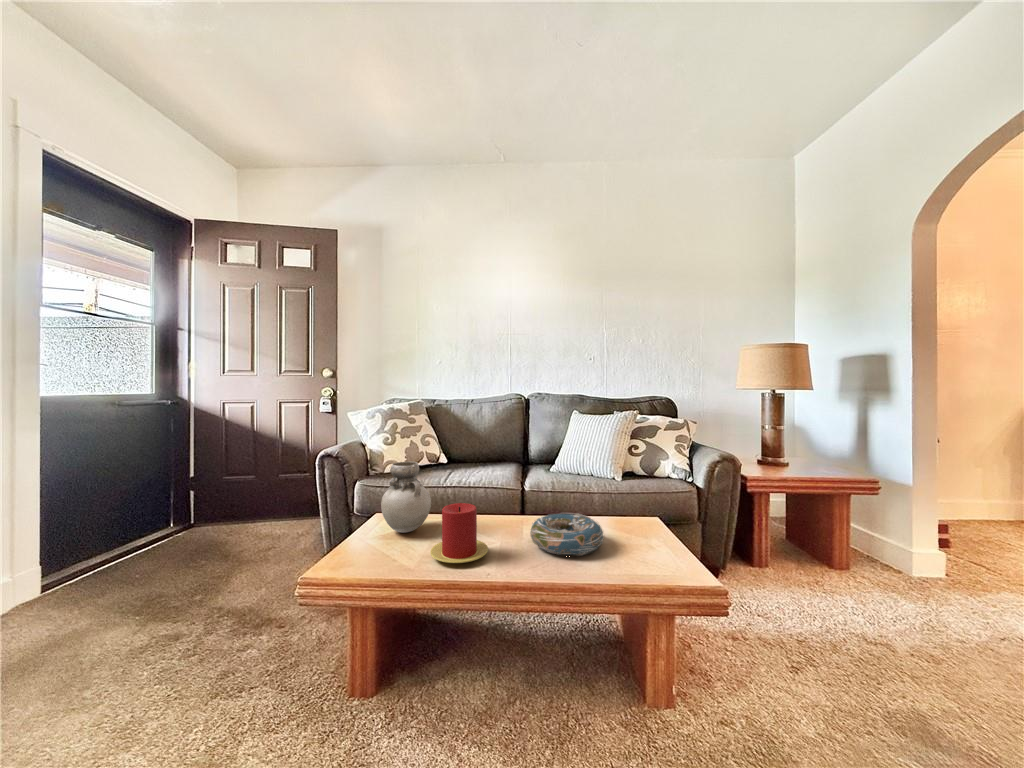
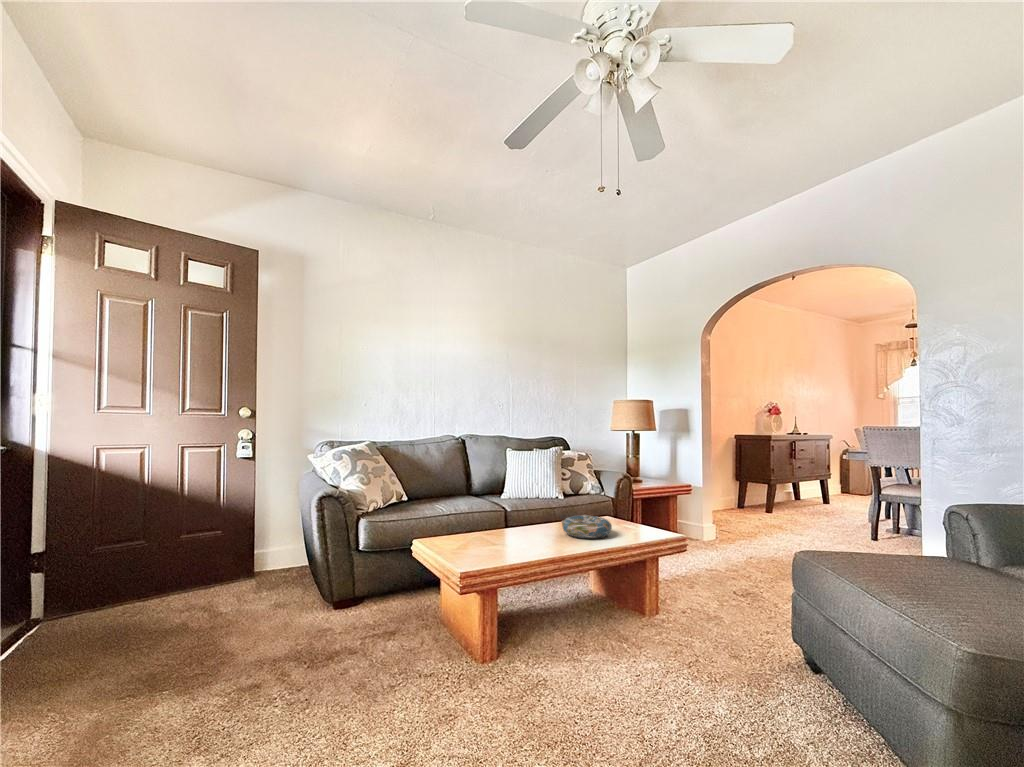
vase: present [381,462,431,533] -> none [452,488,491,545]
candle: present [430,503,488,563] -> none [519,512,559,551]

